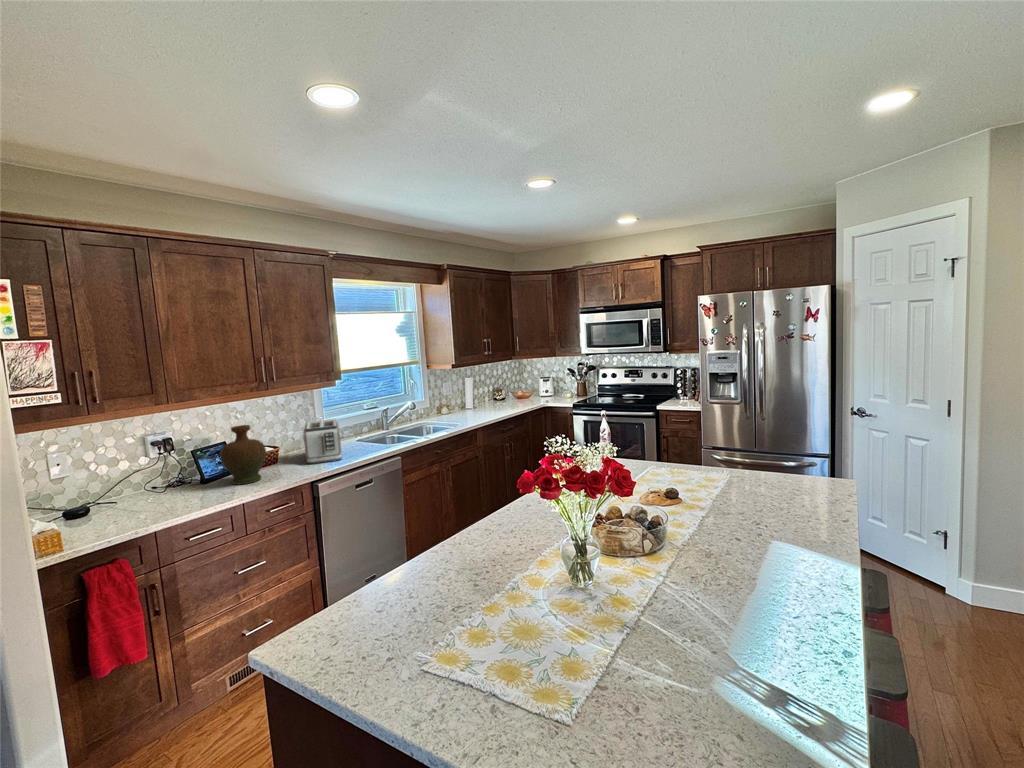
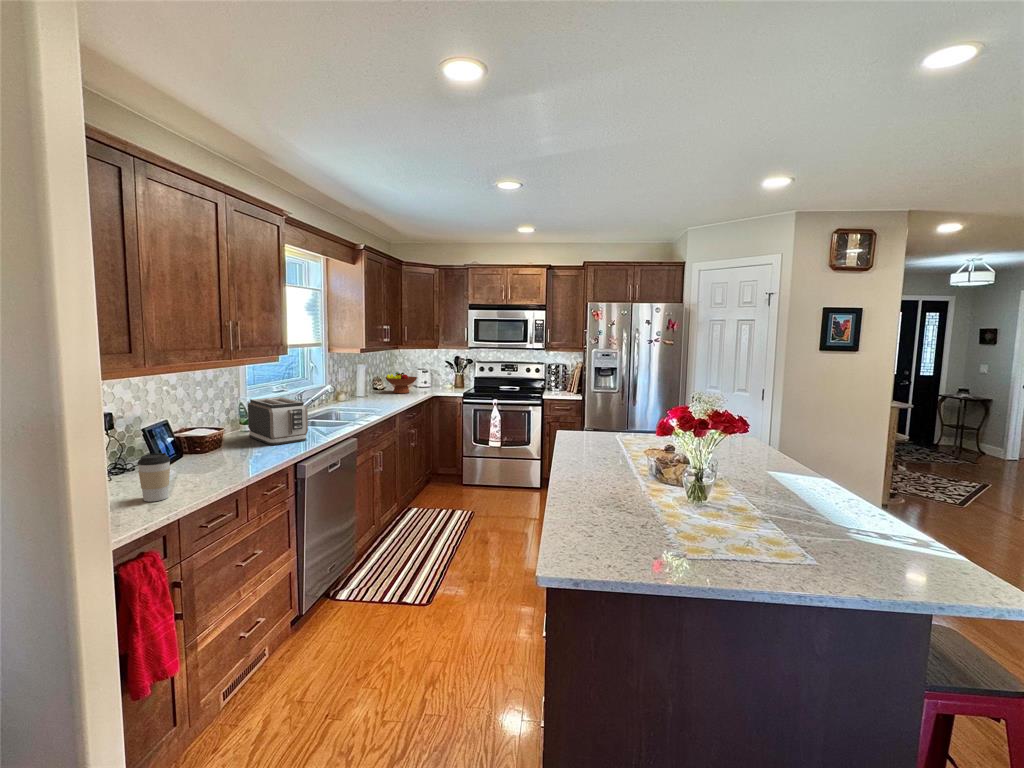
fruit bowl: none [498,383,530,404] -> present [385,372,417,393]
decorative vase: present [220,425,266,485] -> none [196,396,251,465]
coffee cup: none [131,478,158,517] -> present [137,453,170,502]

